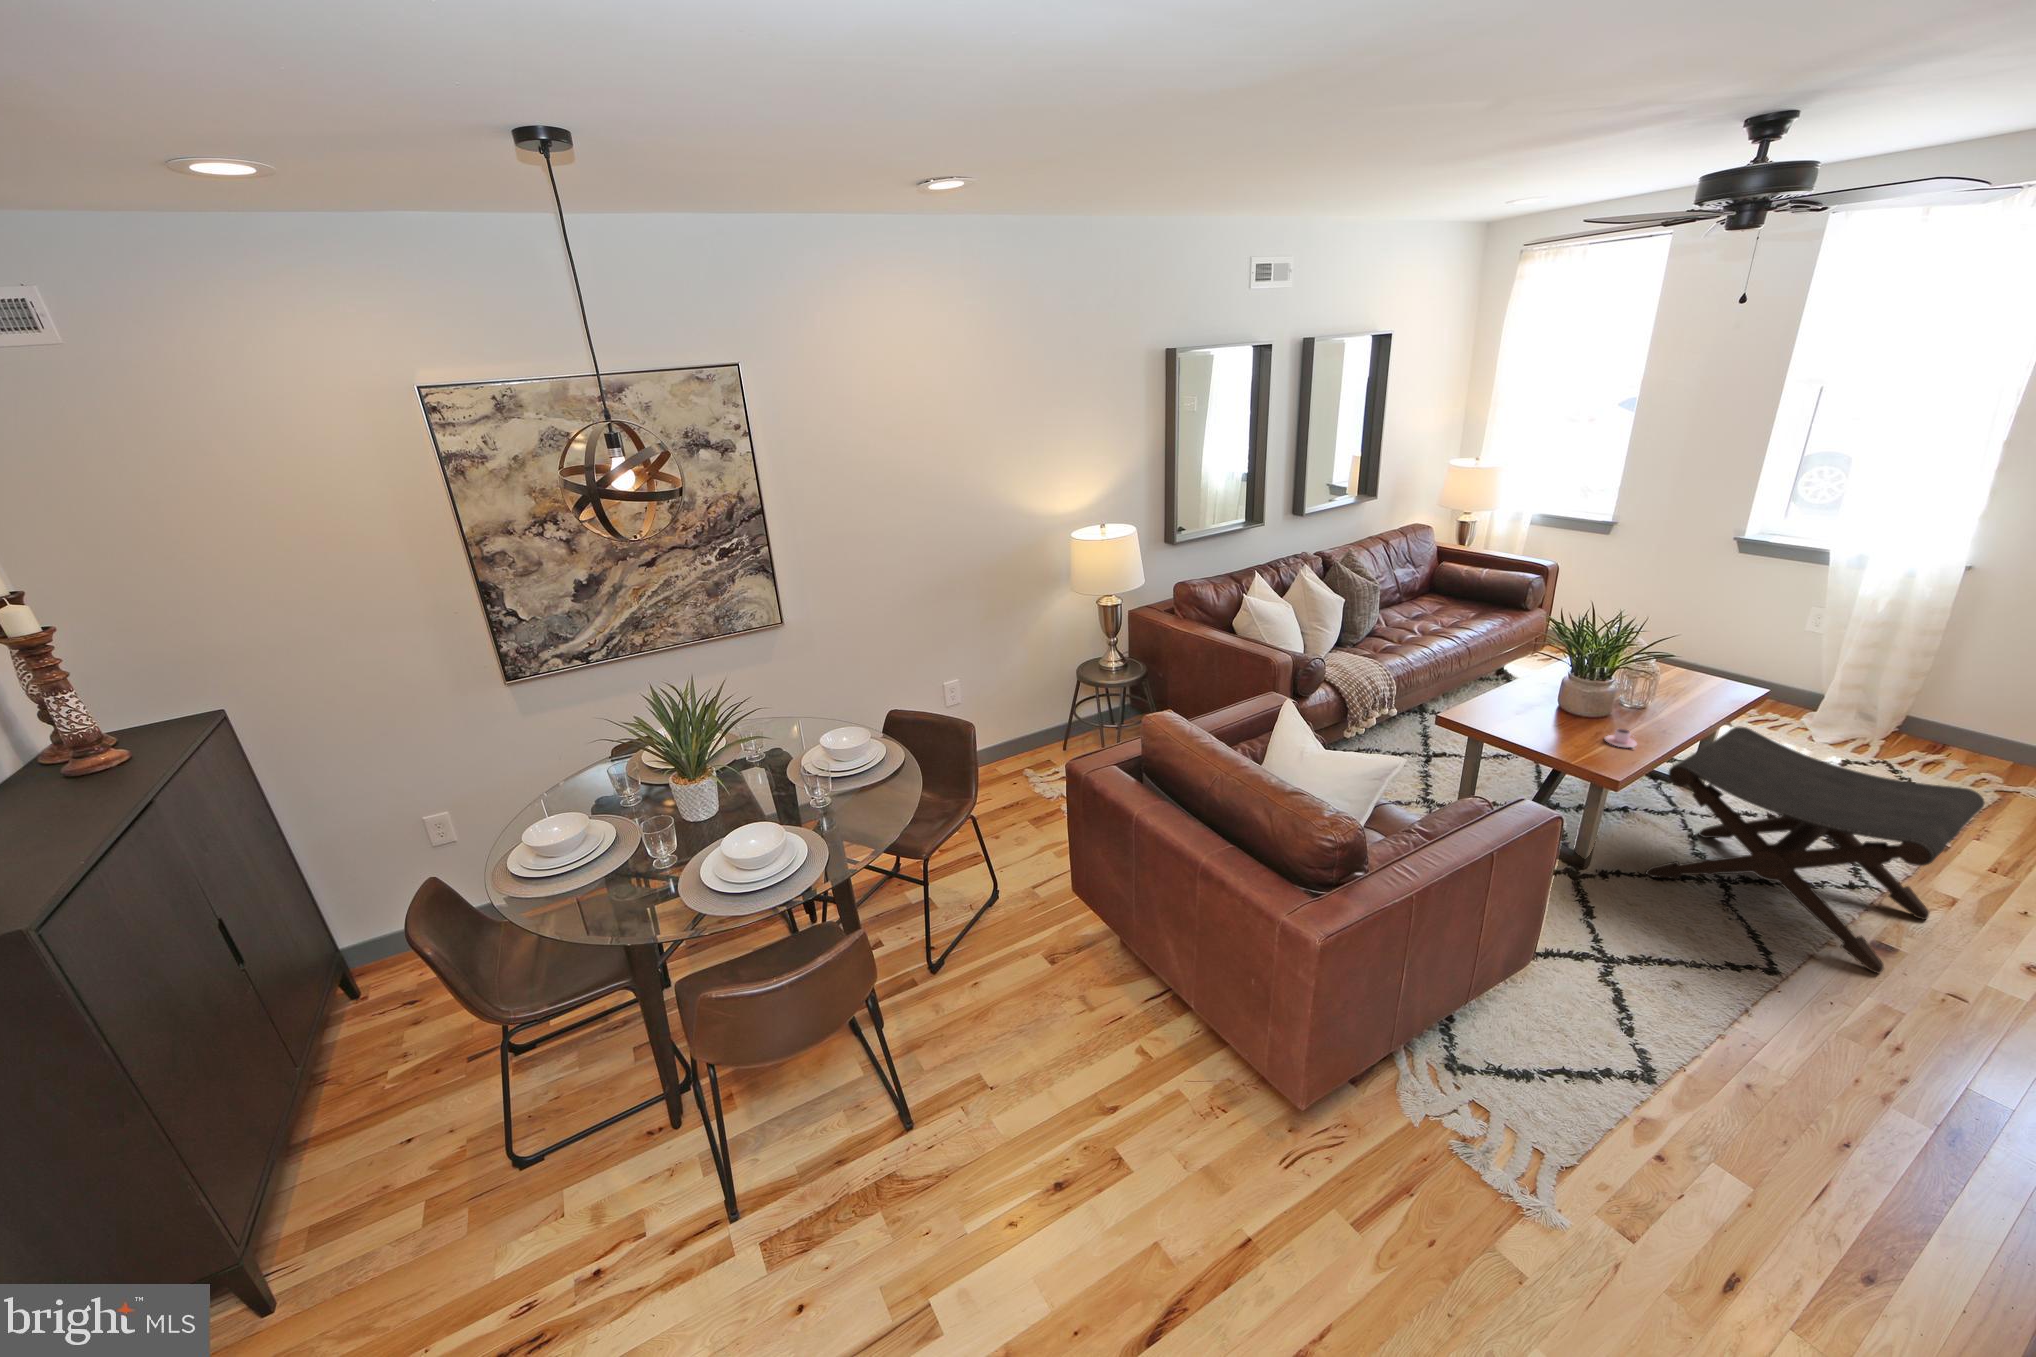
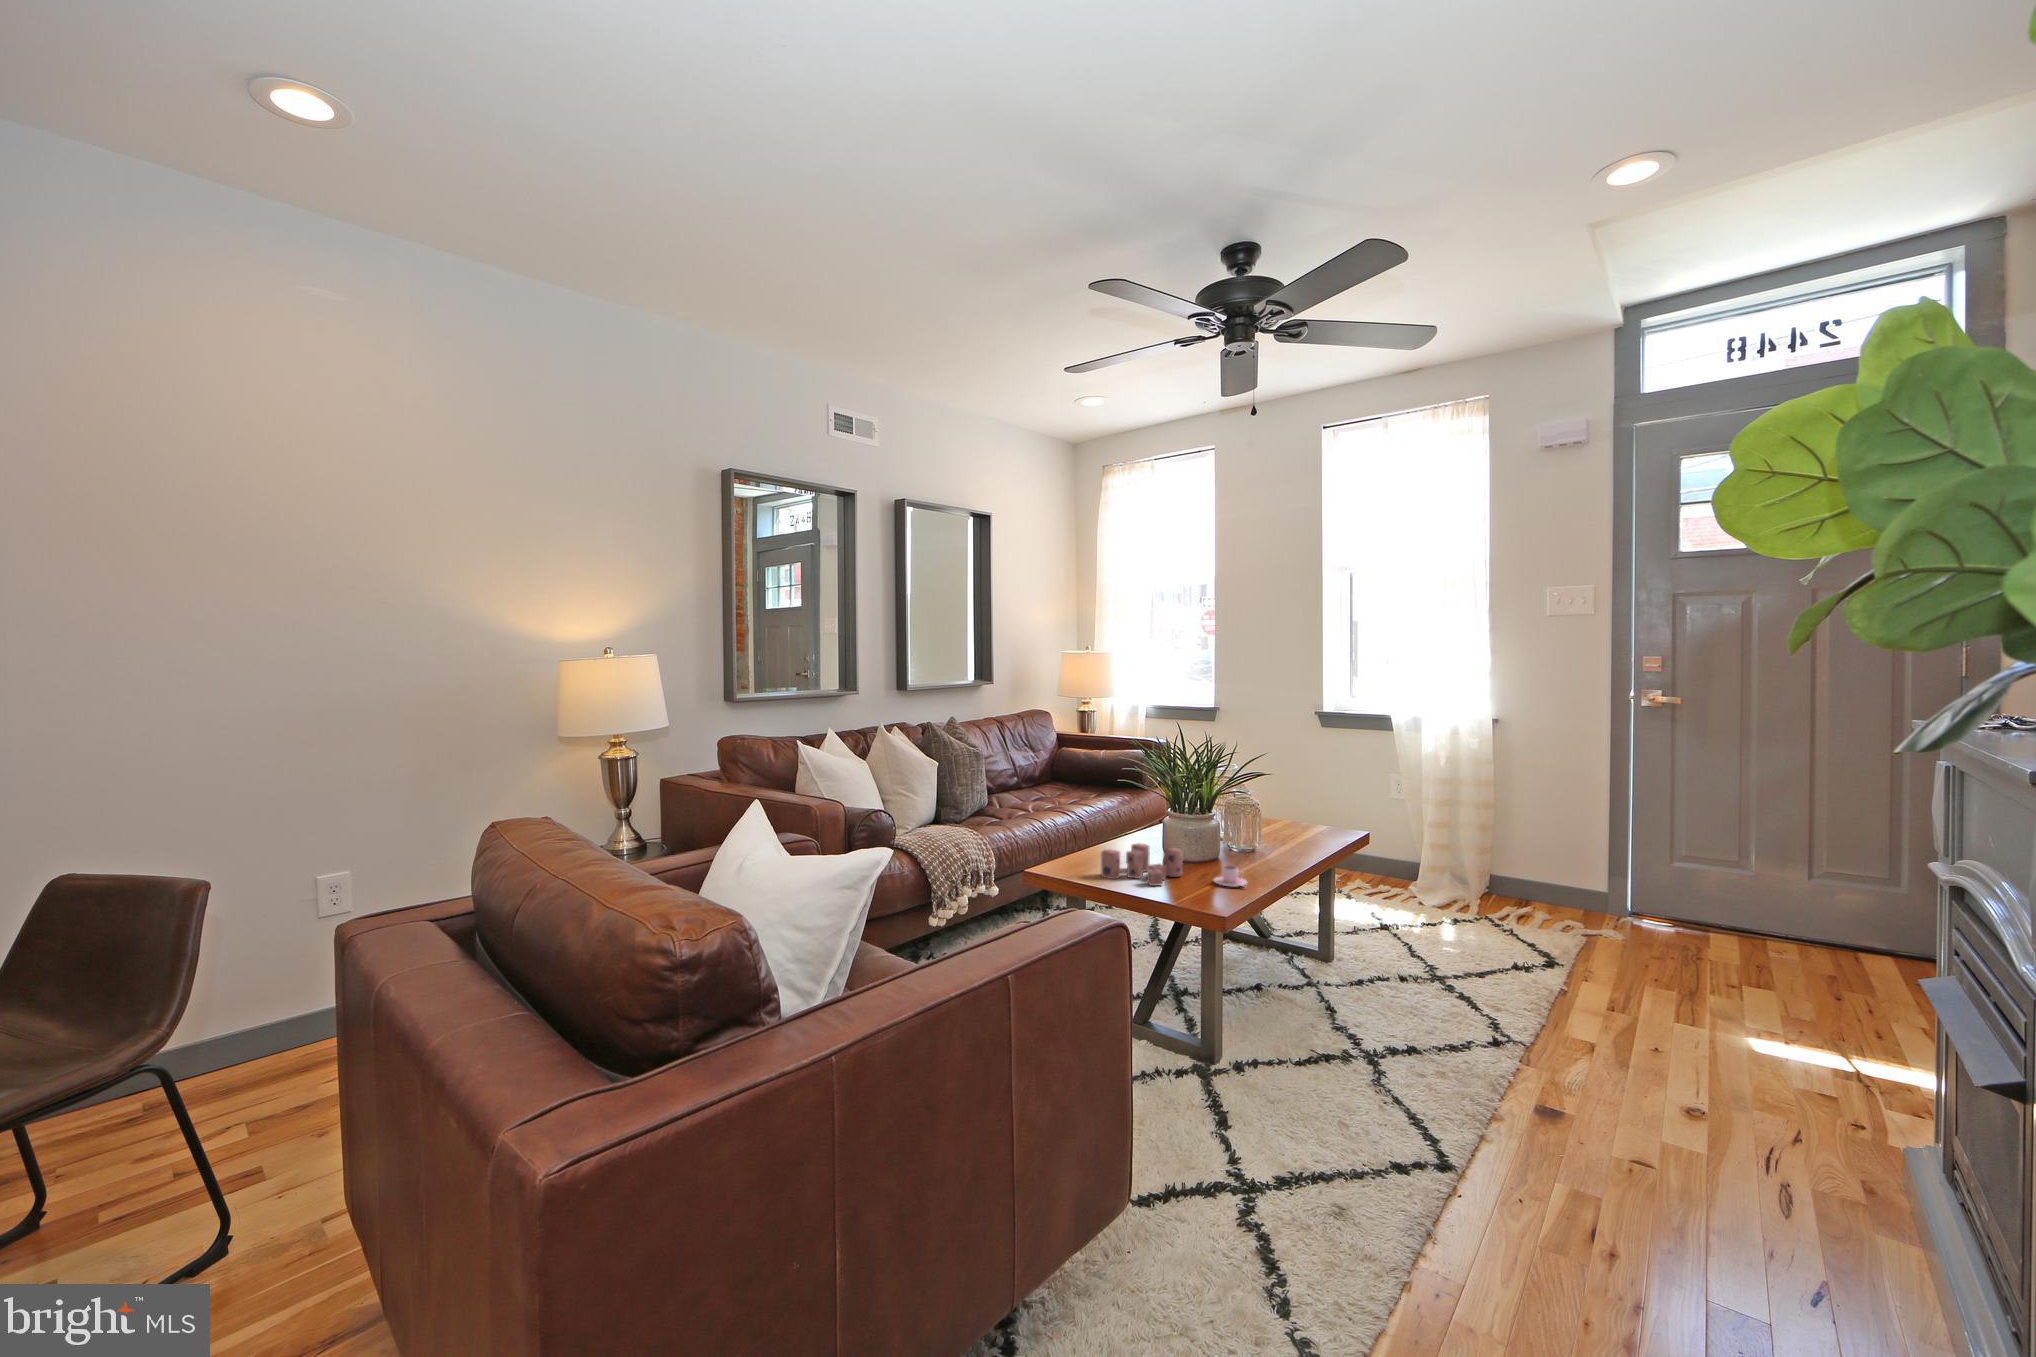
candle: none [1502,700,1579,740] -> present [1101,843,1183,886]
footstool: present [1646,726,1984,973] -> none [1282,858,1584,1147]

